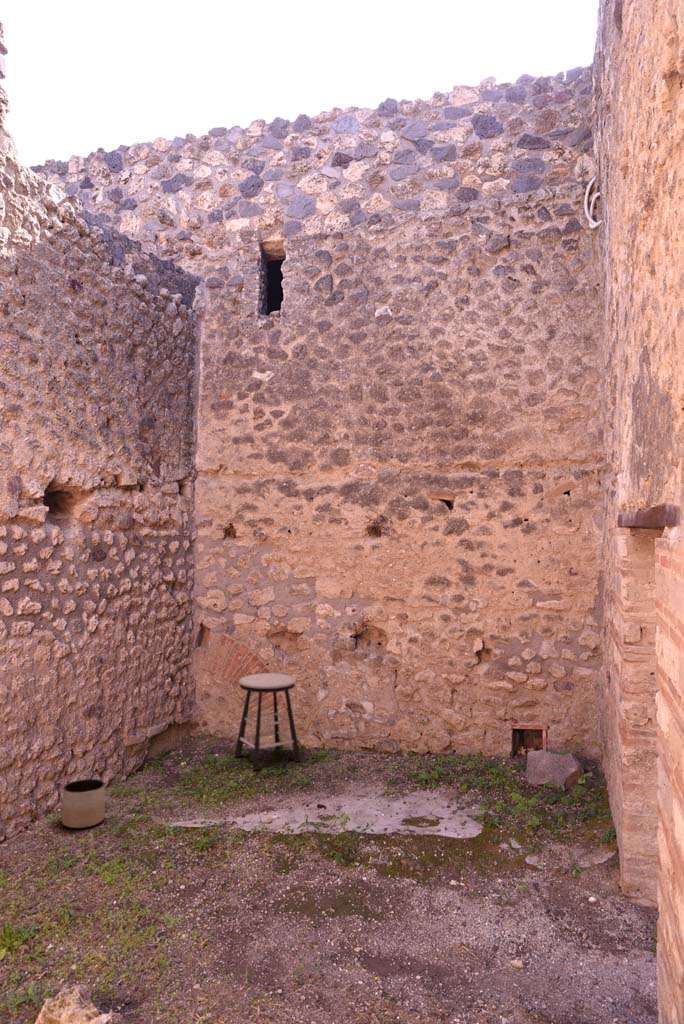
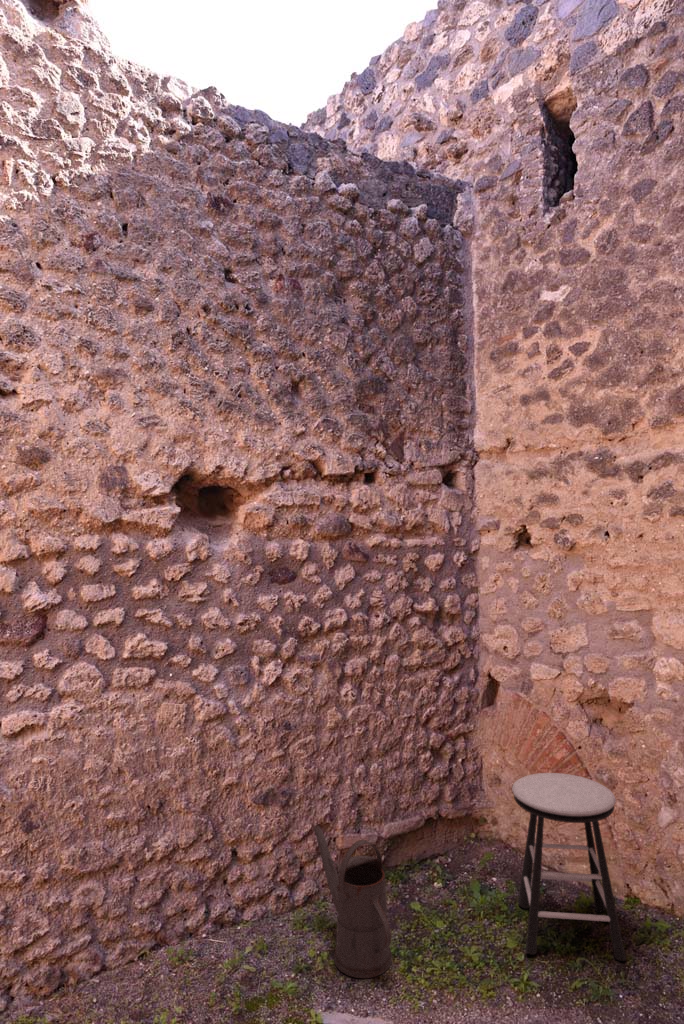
watering can: none [116,722,194,801] -> present [314,826,392,978]
planter: present [62,779,105,828] -> none [191,902,253,991]

